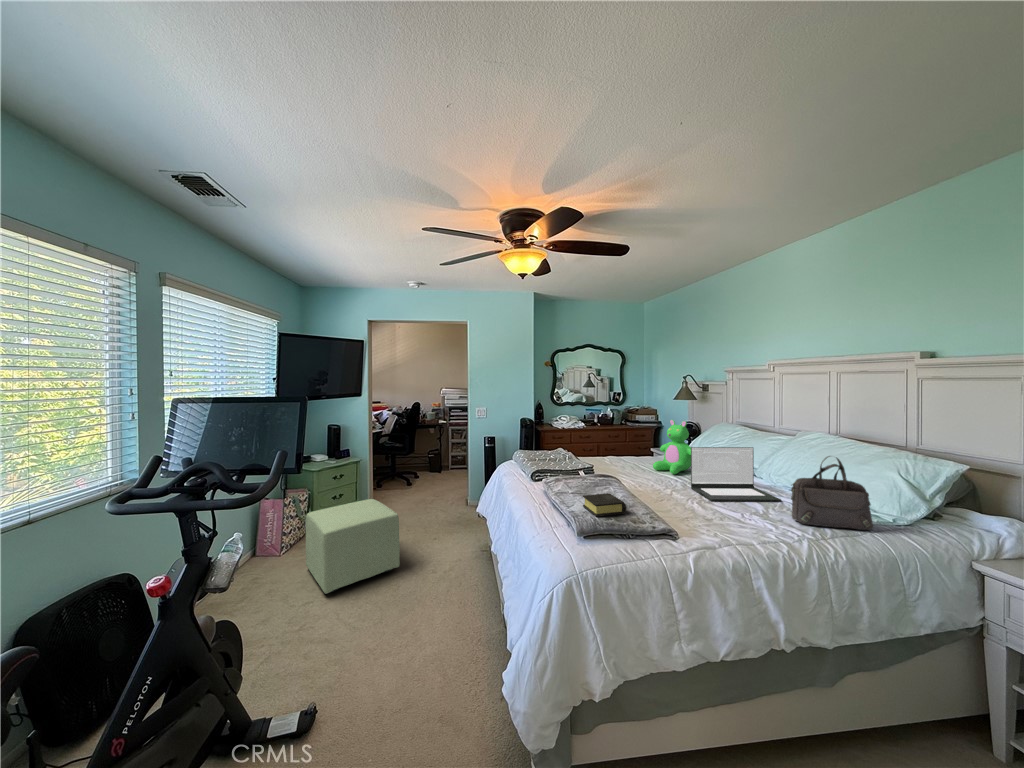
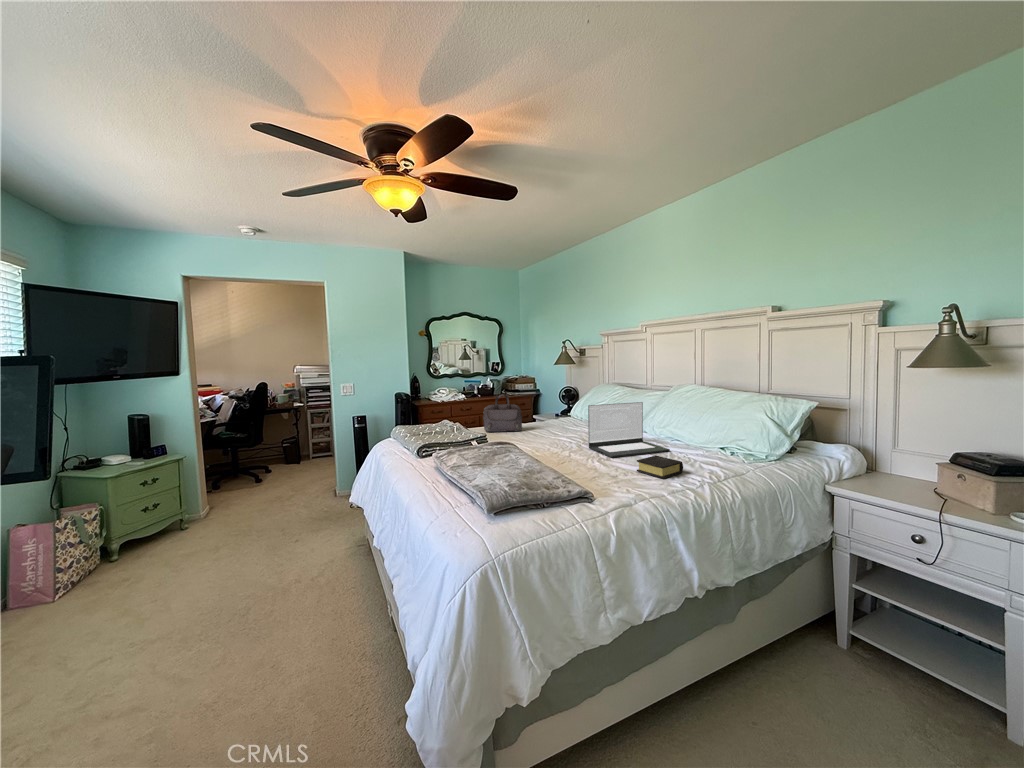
teddy bear: present [653,420,691,474] -> none [547,381,590,437]
handbag: present [791,456,873,530] -> present [483,393,522,432]
book: present [583,493,627,517] -> present [637,456,683,479]
ottoman: present [306,499,400,594] -> none [58,508,235,659]

